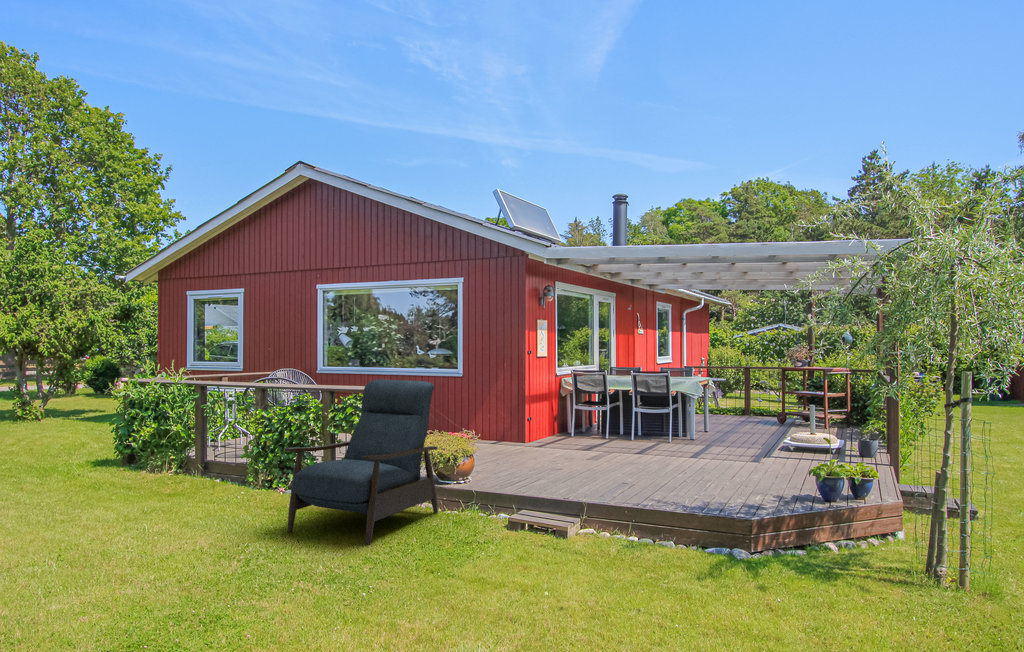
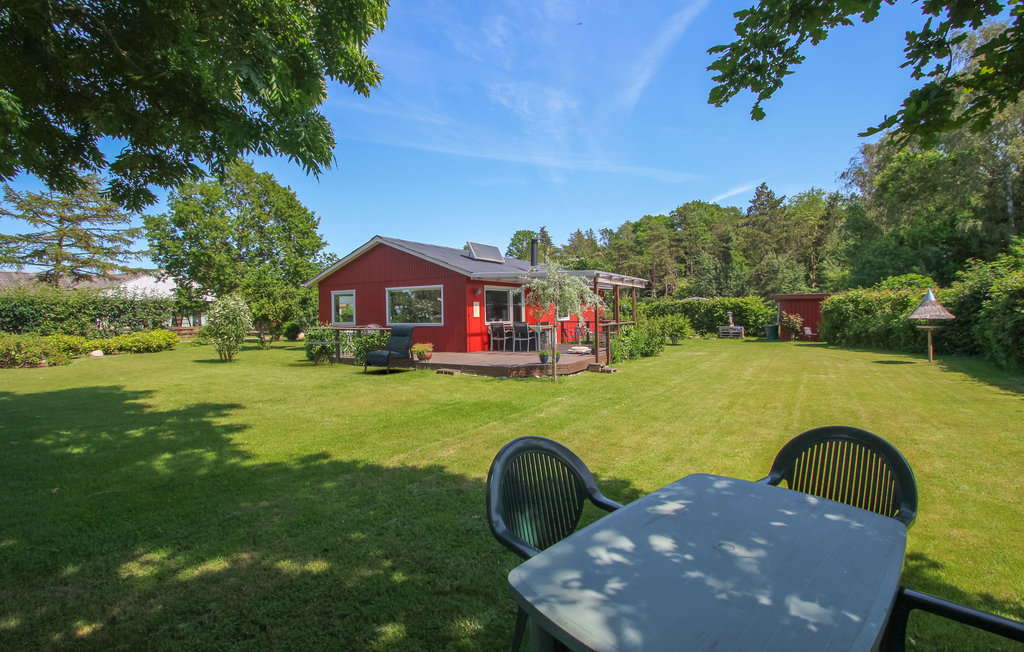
round table: none [105,417,210,493] -> present [305,341,341,366]

